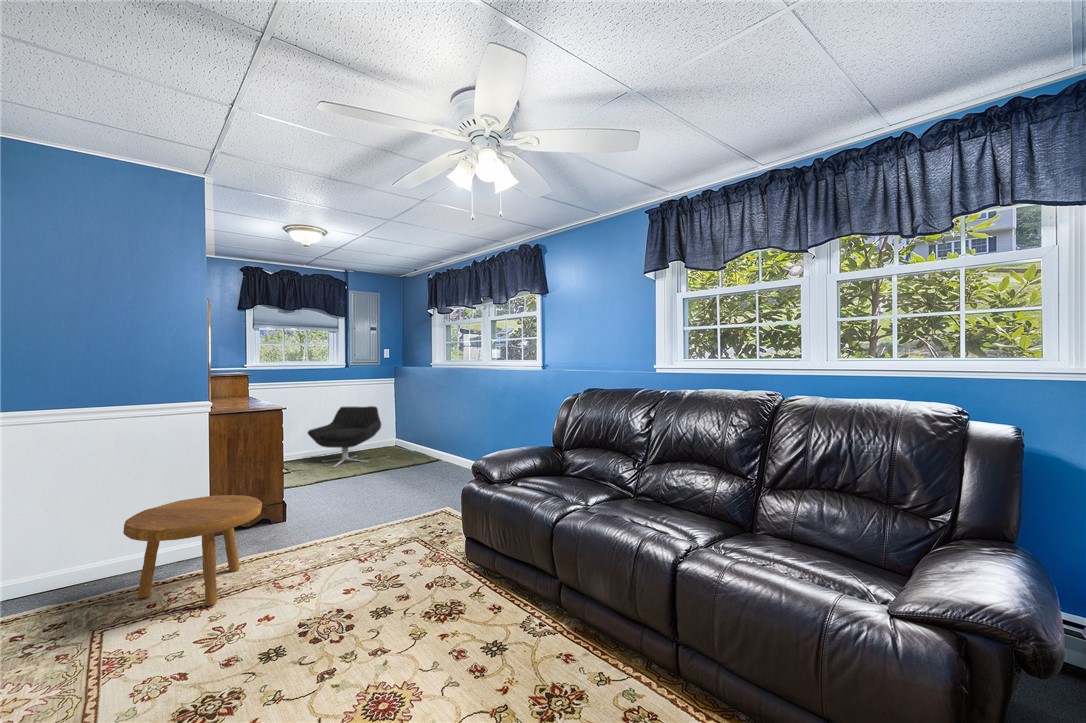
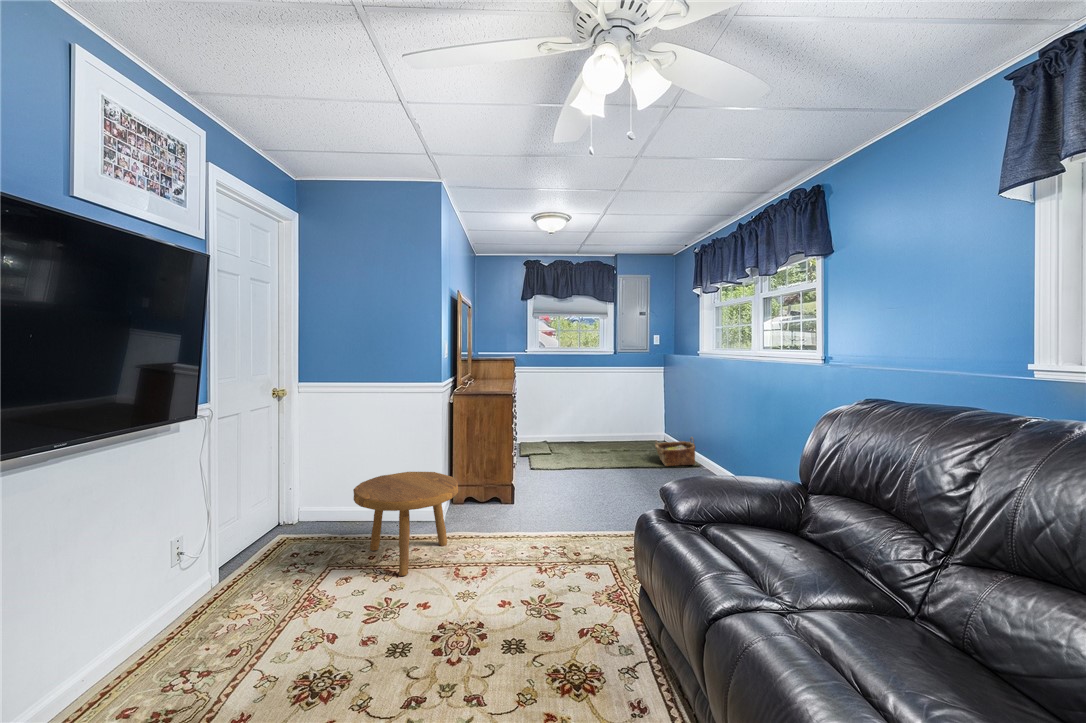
lounge chair: present [308,406,381,467] -> none [571,394,643,455]
woven basket: none [401,437,437,465] -> present [655,437,695,466]

